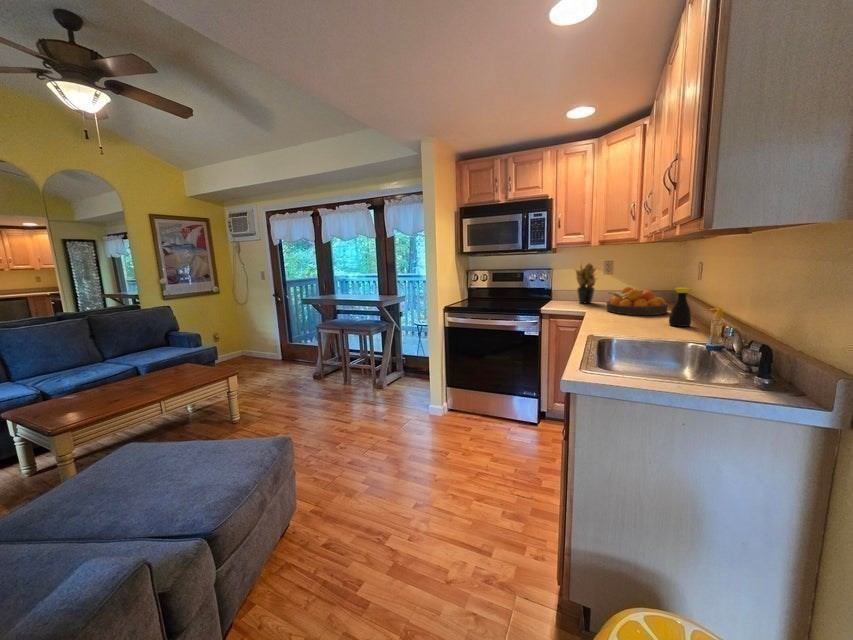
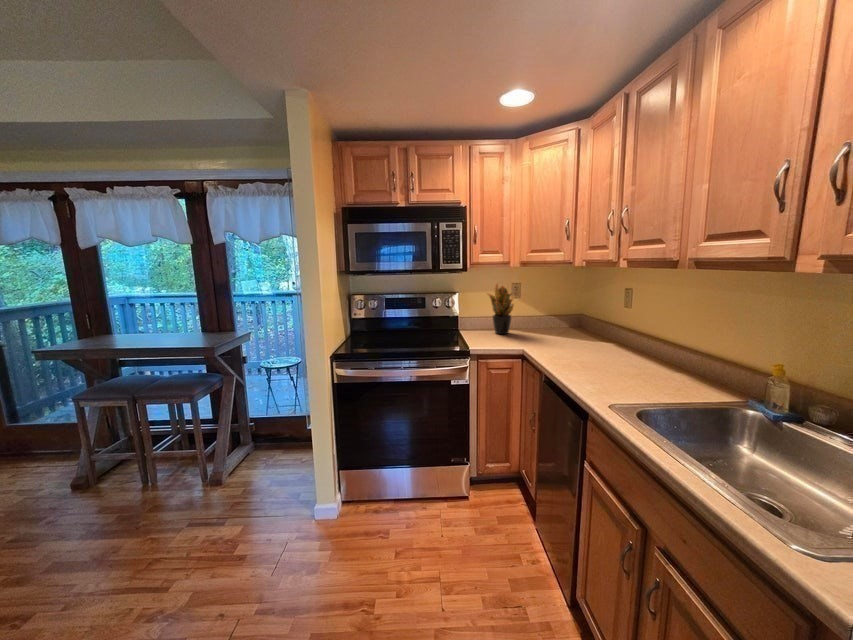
fruit bowl: present [606,287,668,315] -> none [540,316,608,352]
bottle: present [669,288,691,327] -> none [643,322,669,370]

